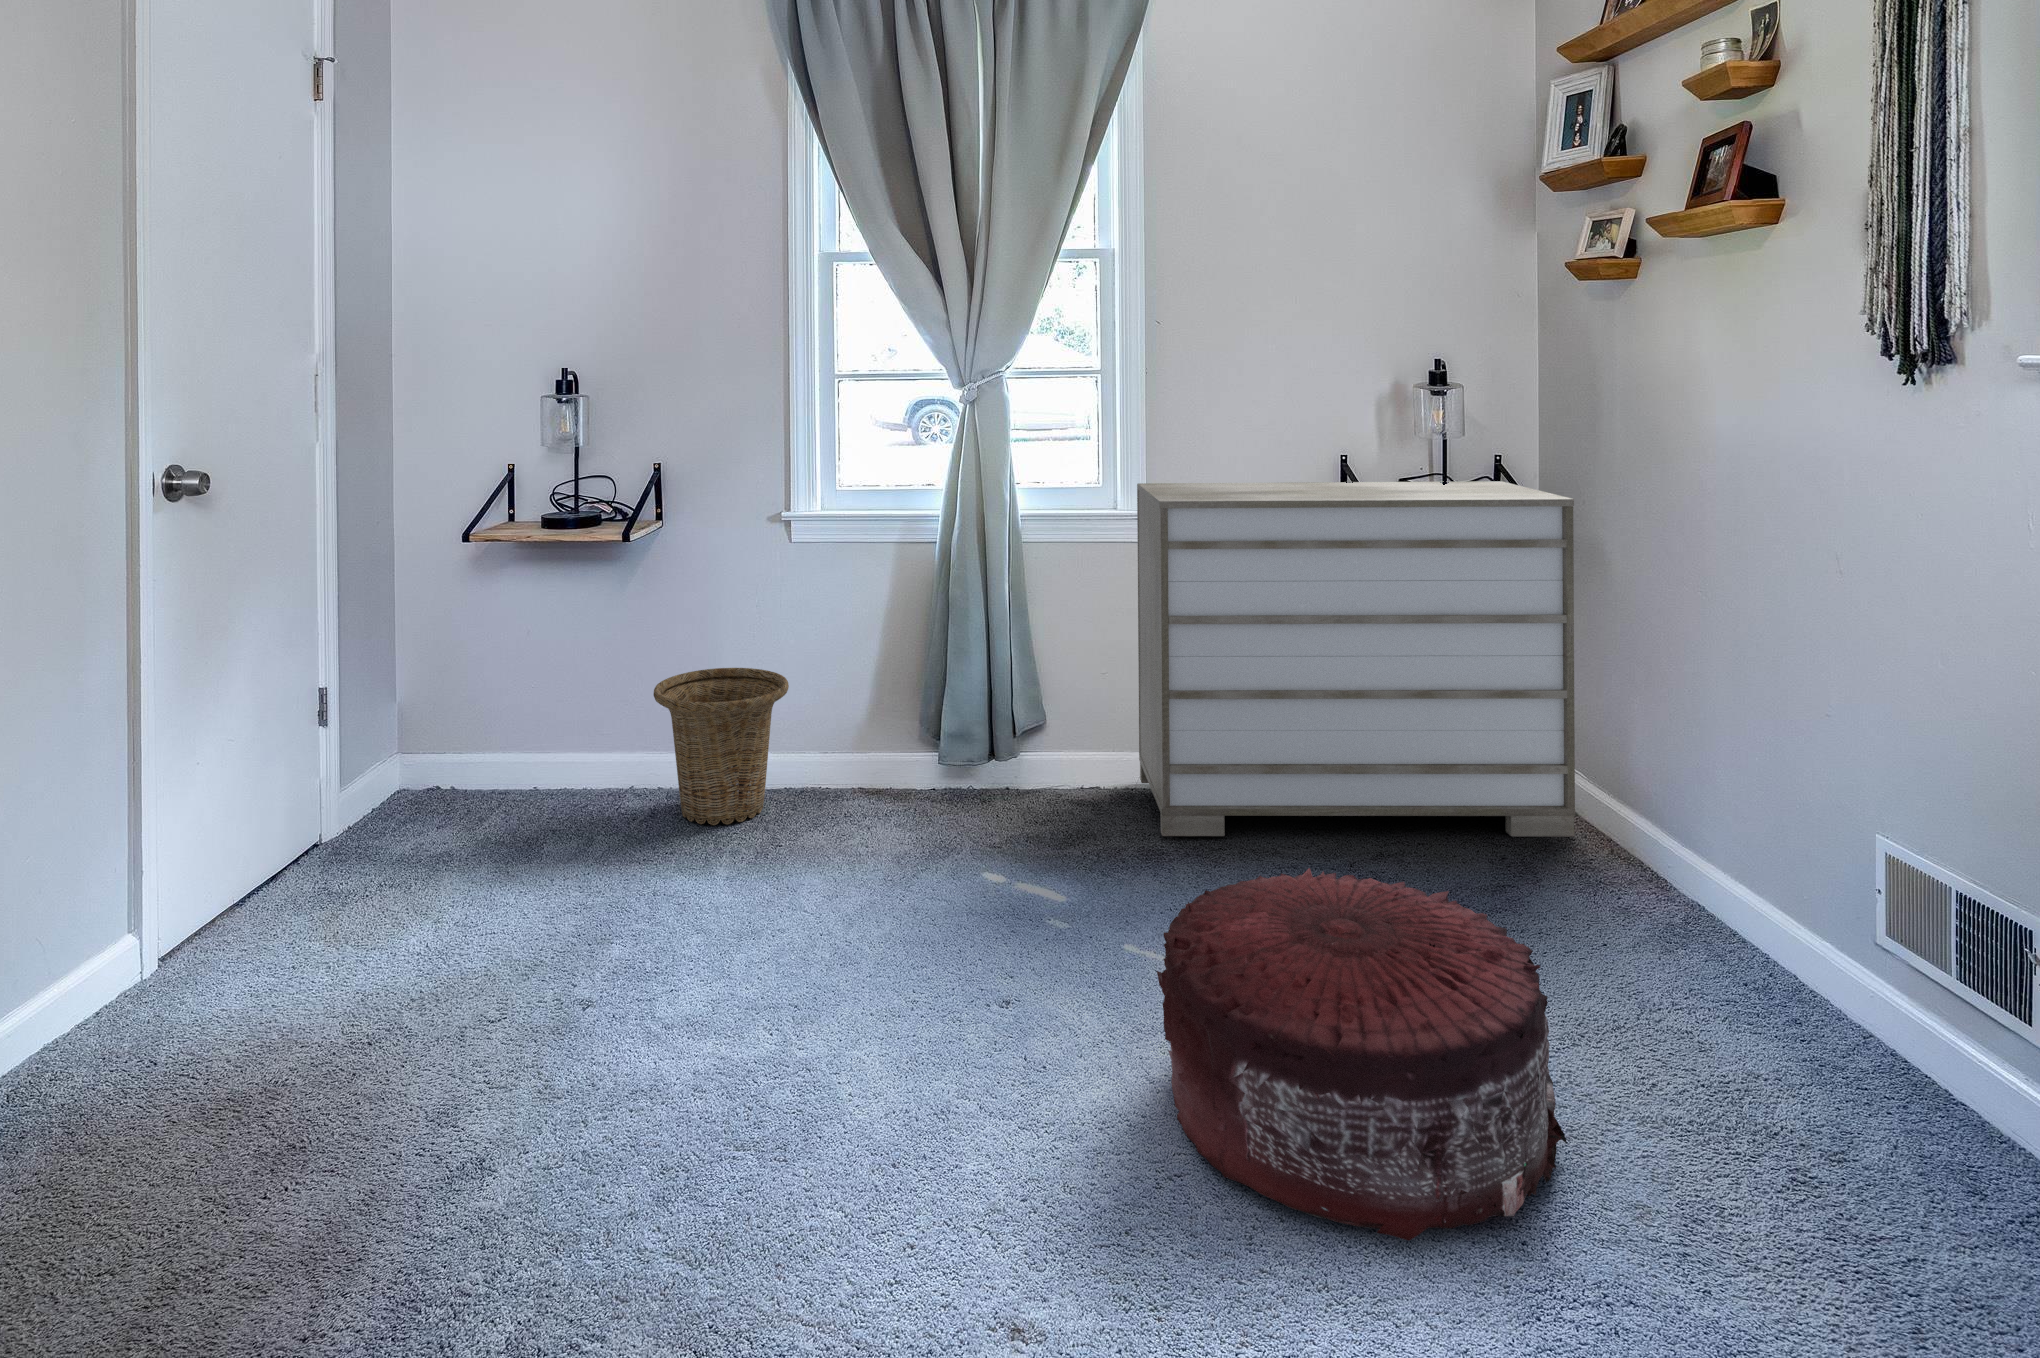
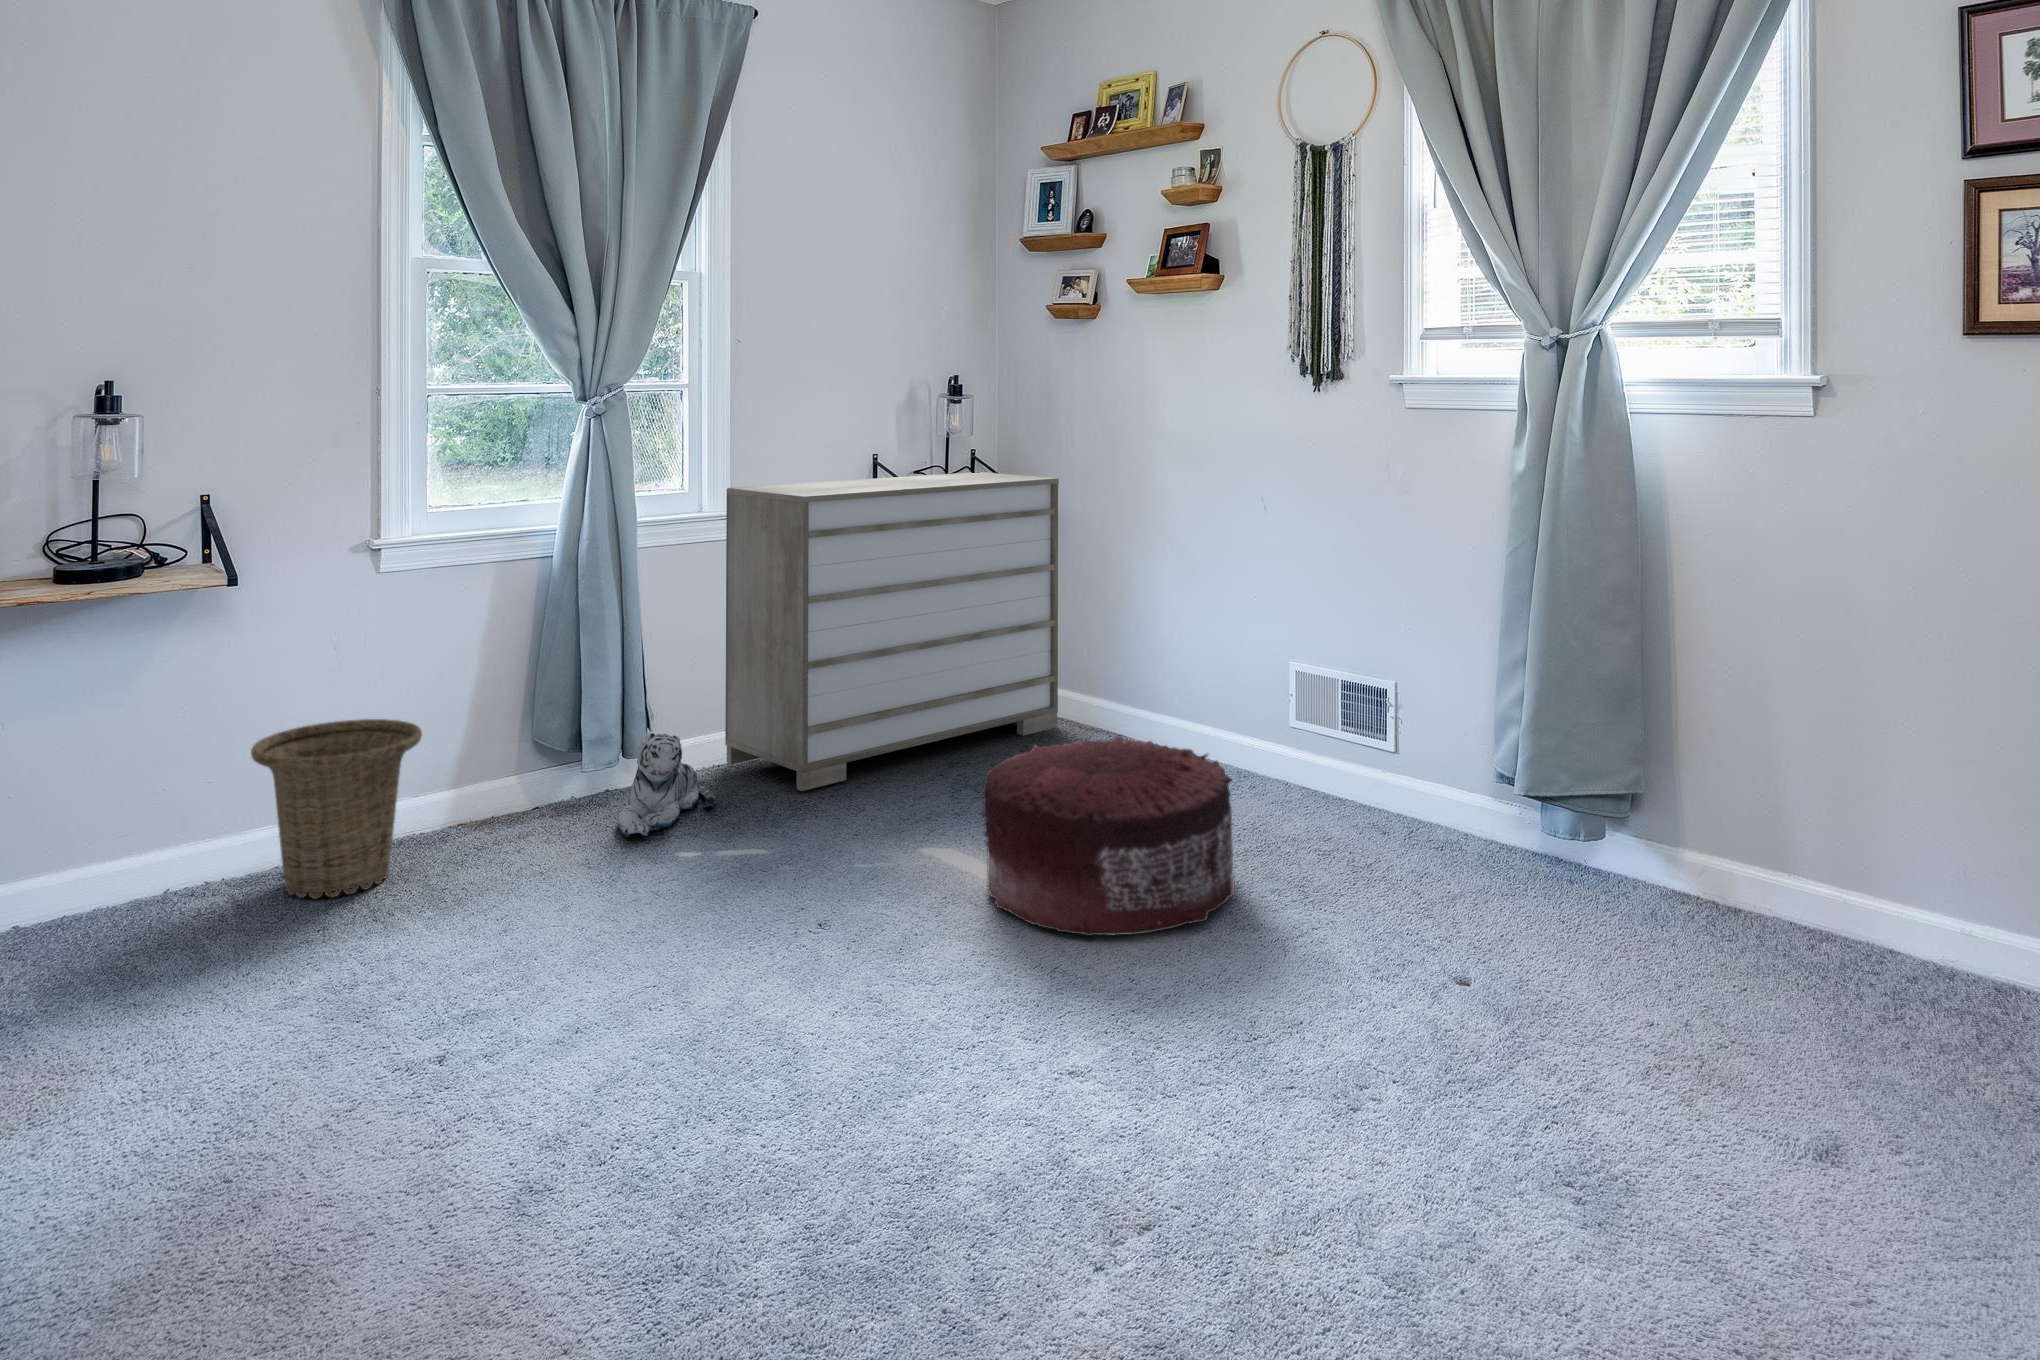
plush toy: none [947,735,1081,843] -> present [617,733,716,838]

